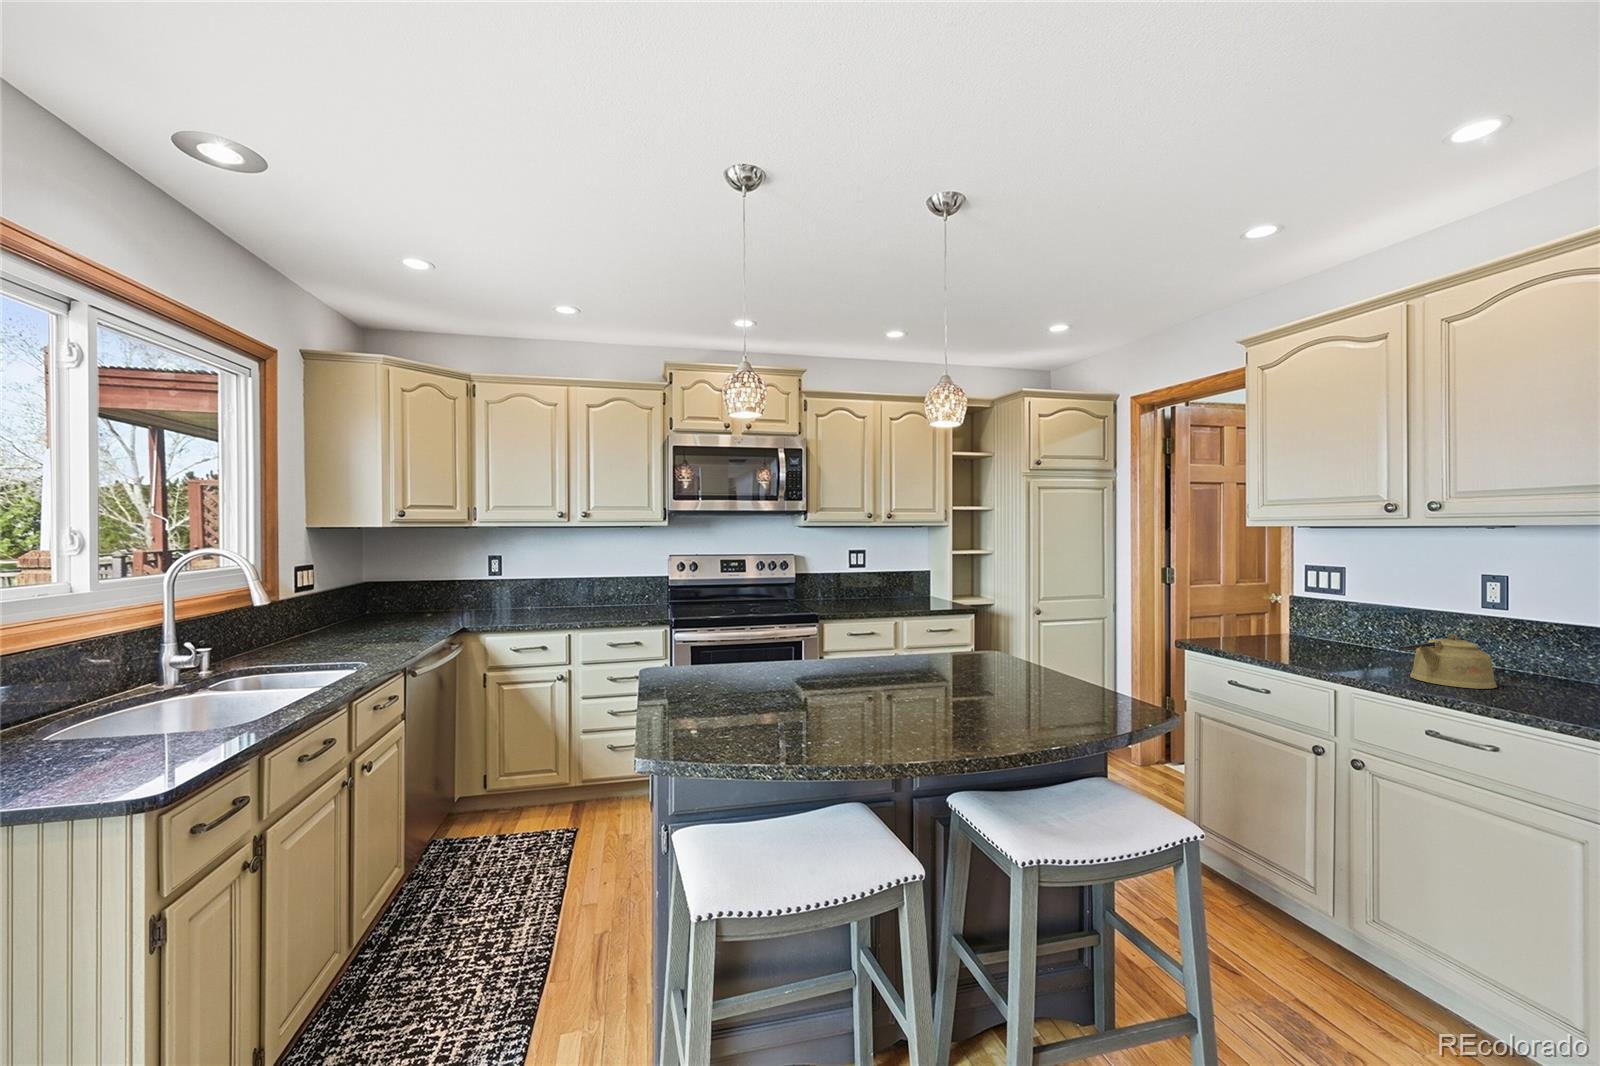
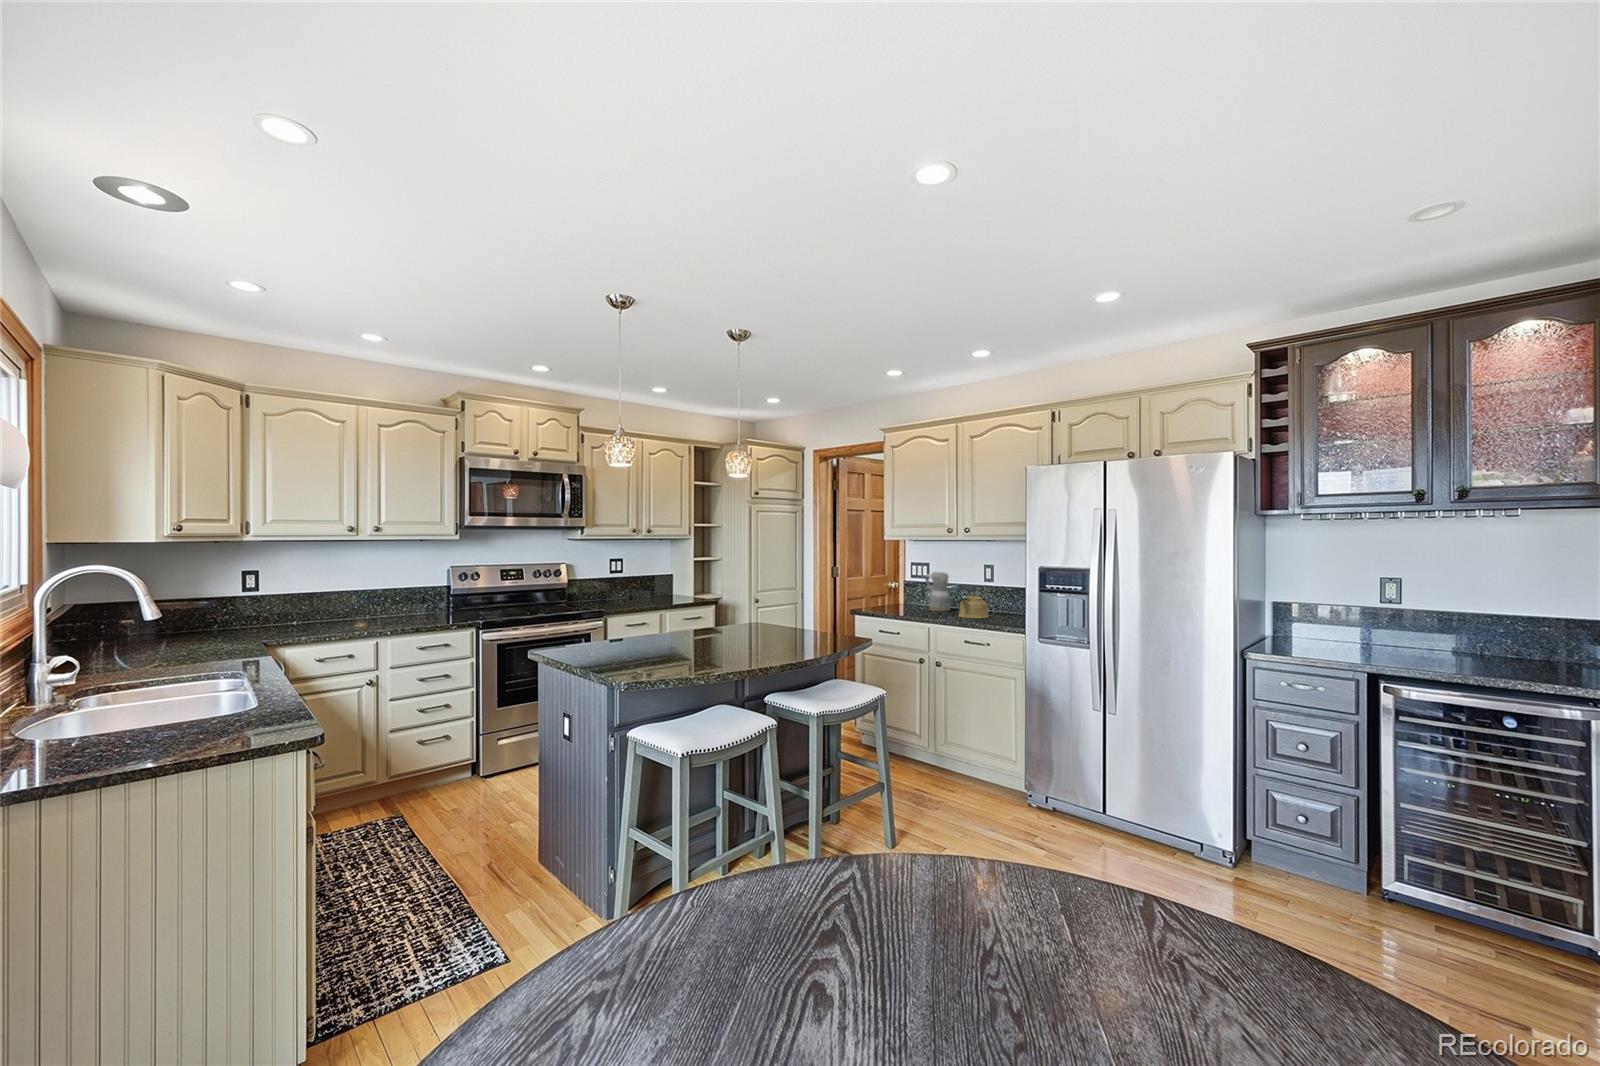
ceramic pitcher: none [1330,585,1391,661] -> present [925,572,951,611]

